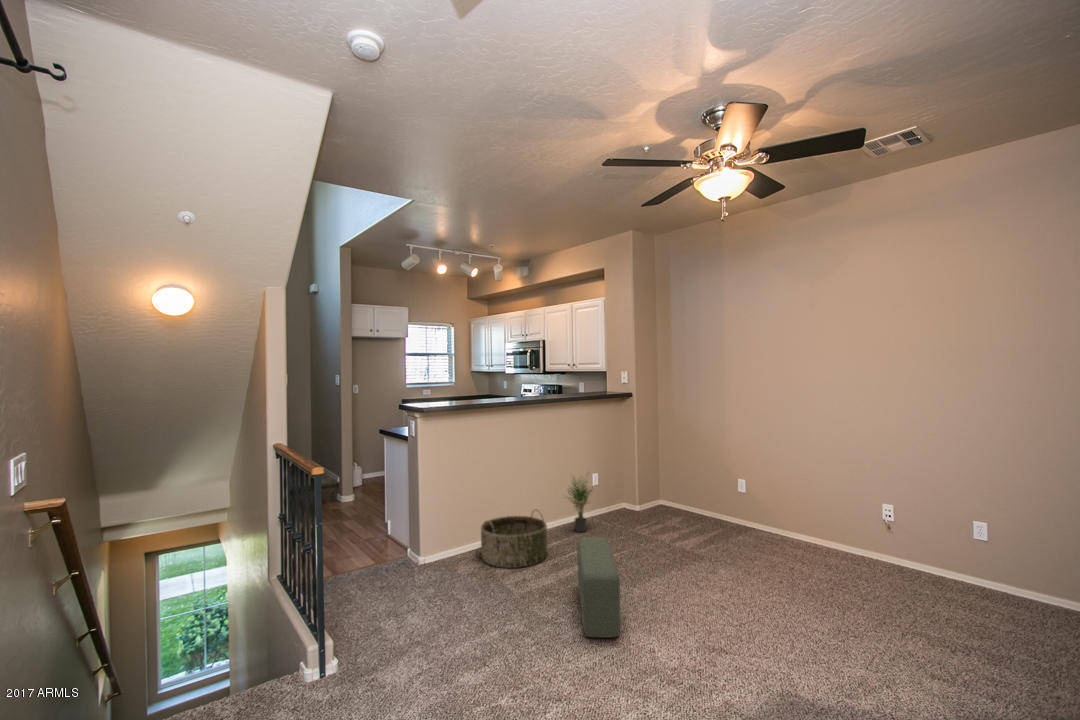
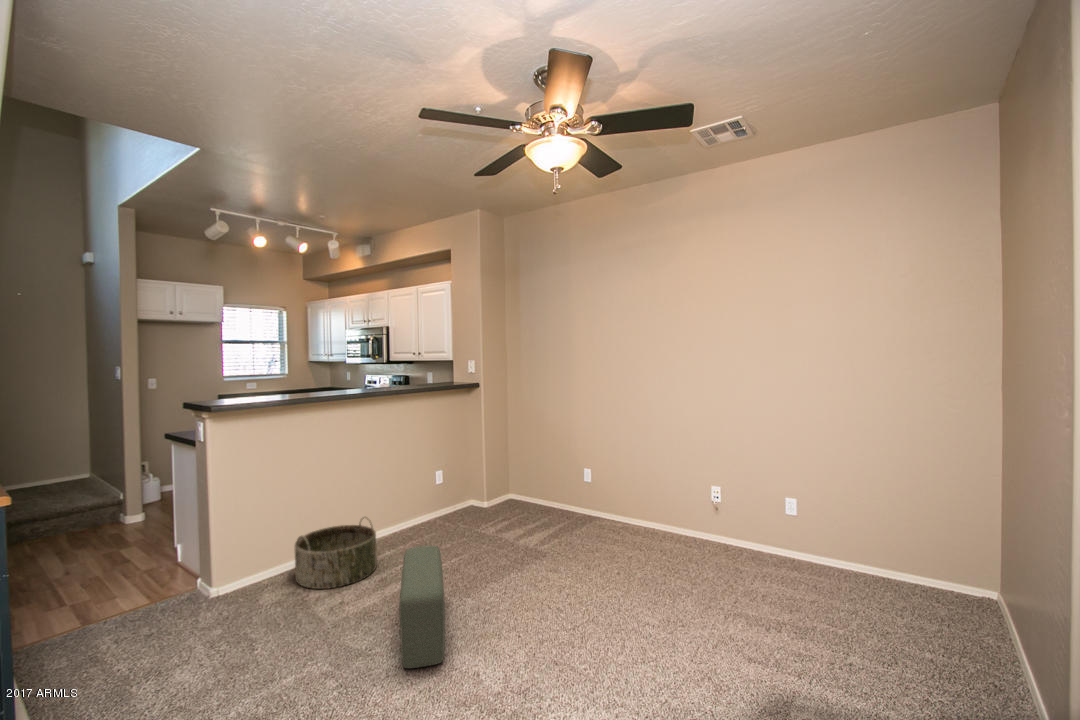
potted plant: present [568,476,593,532] -> none [396,467,441,536]

